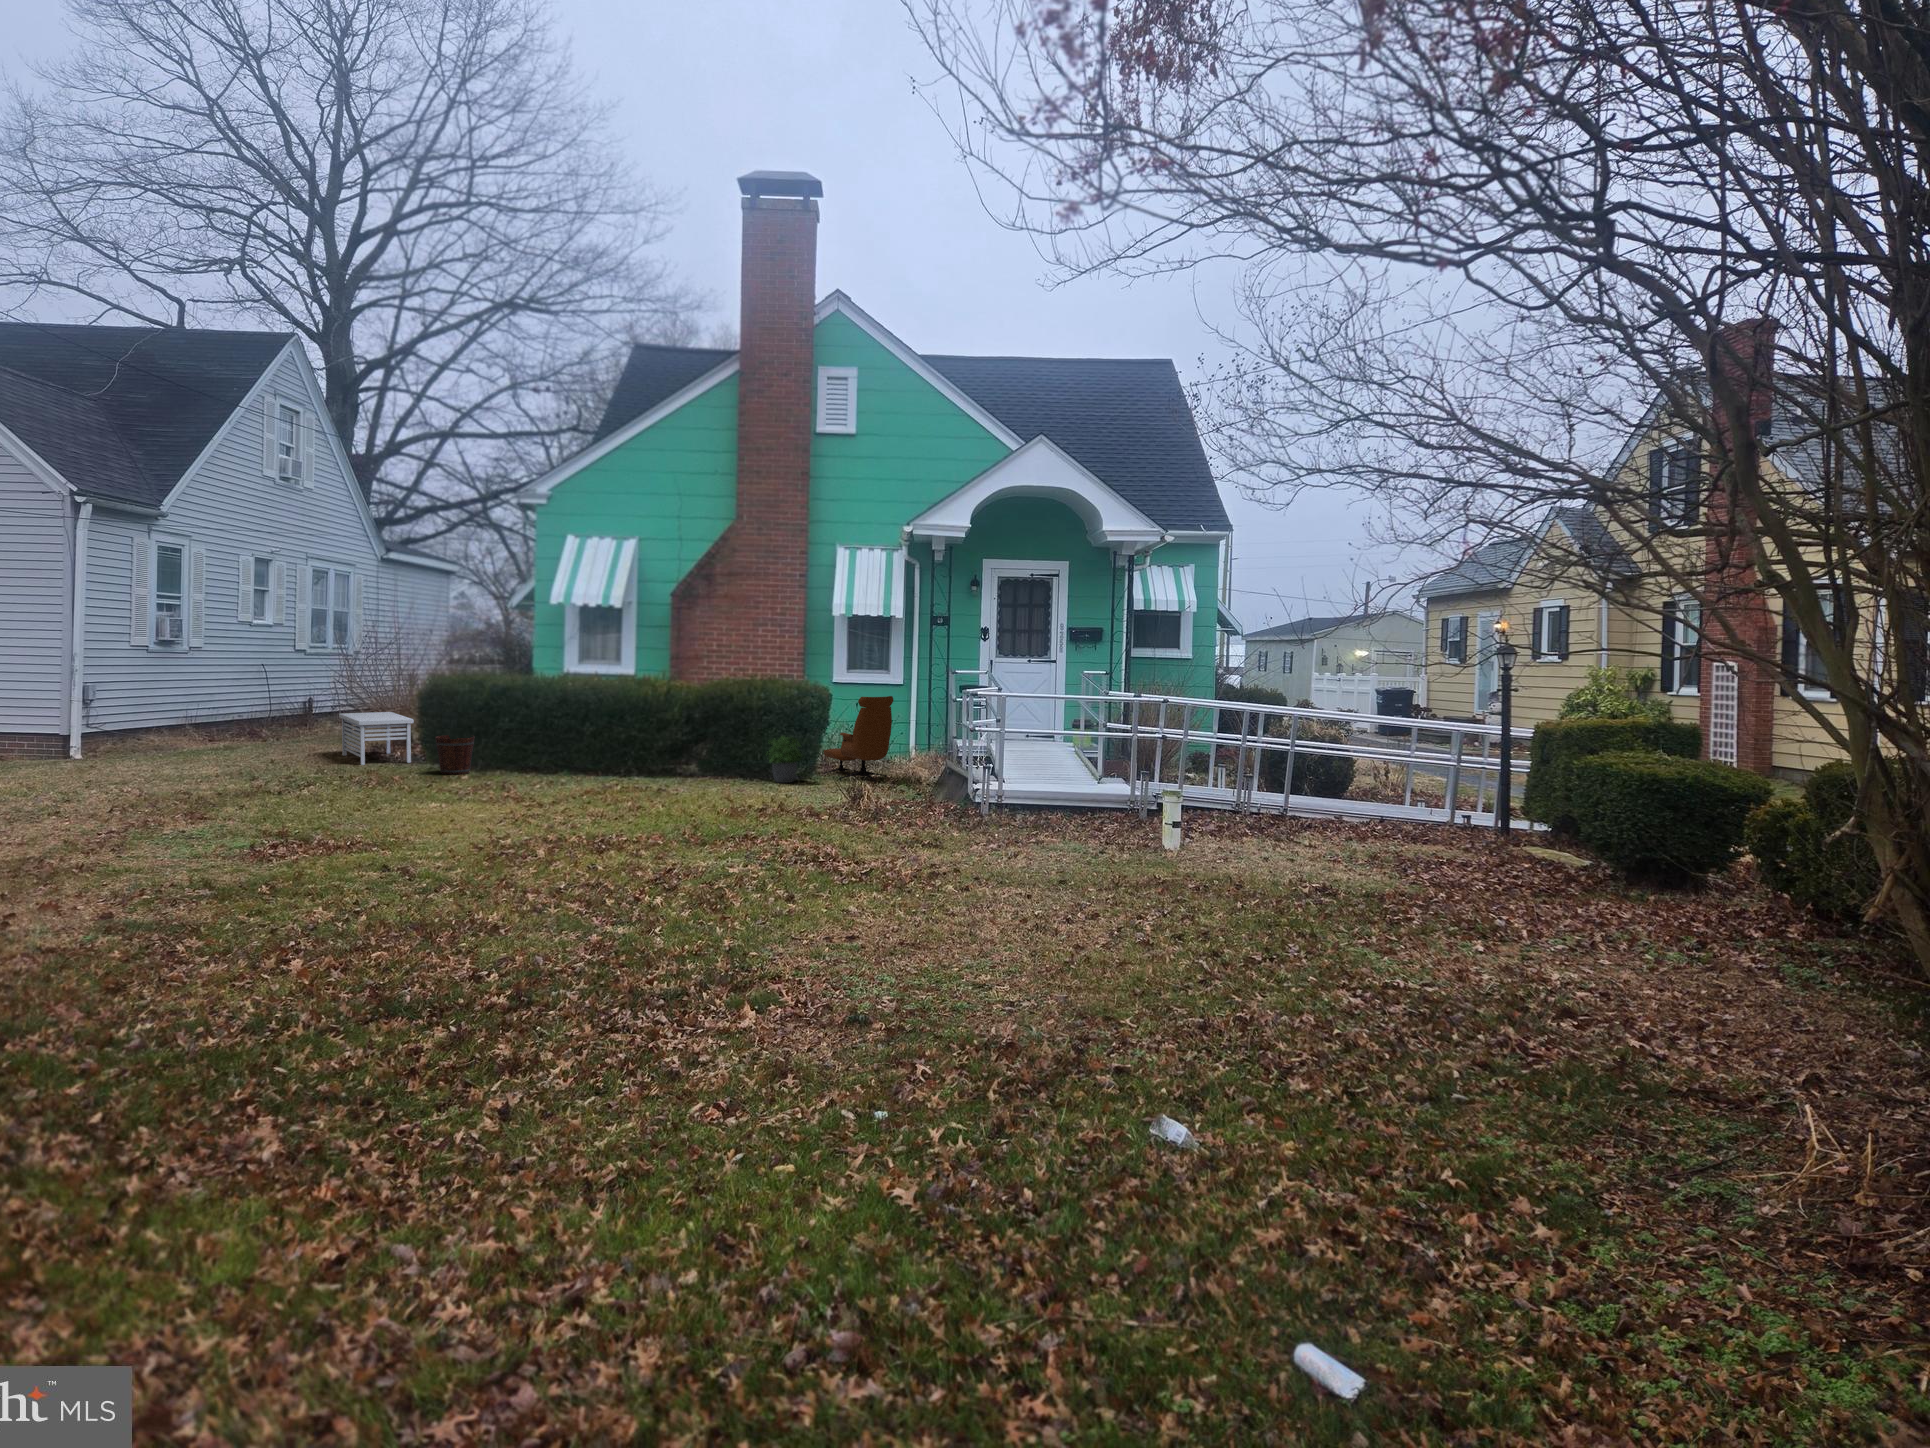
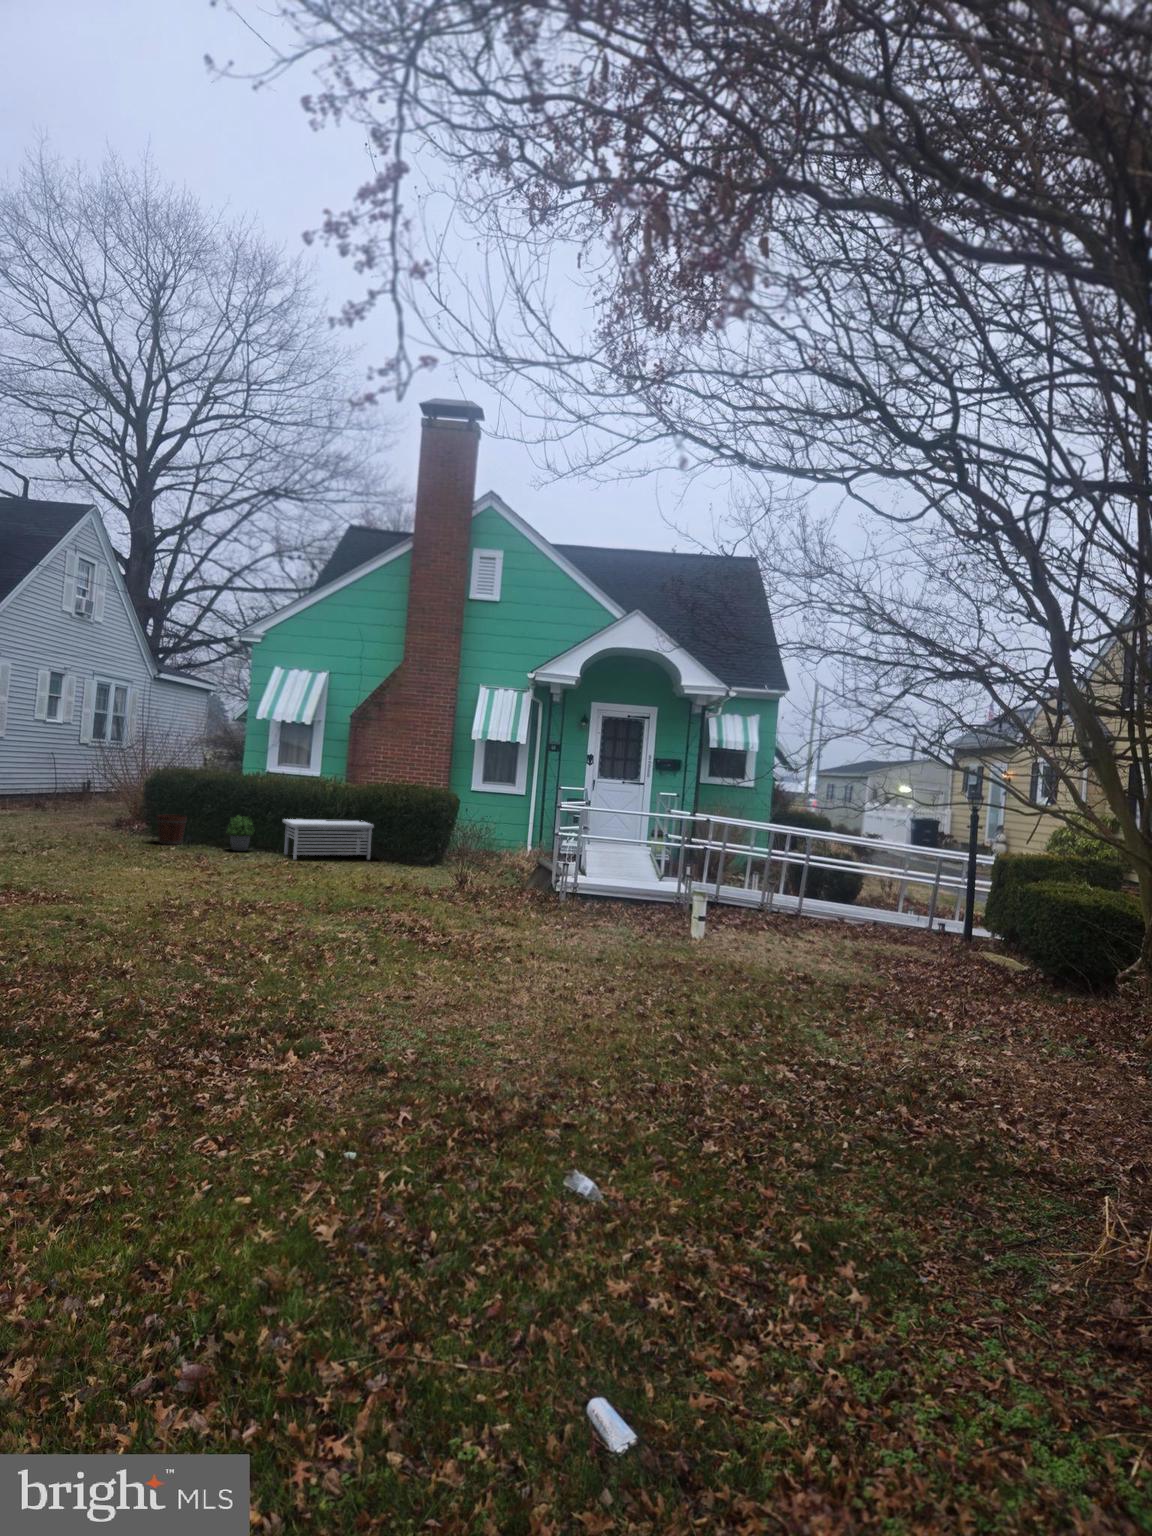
lounge chair: present [824,696,893,782] -> none [455,803,508,868]
storage bench: present [339,712,414,765] -> present [283,819,374,860]
potted plant: present [767,736,804,783] -> present [226,815,254,851]

